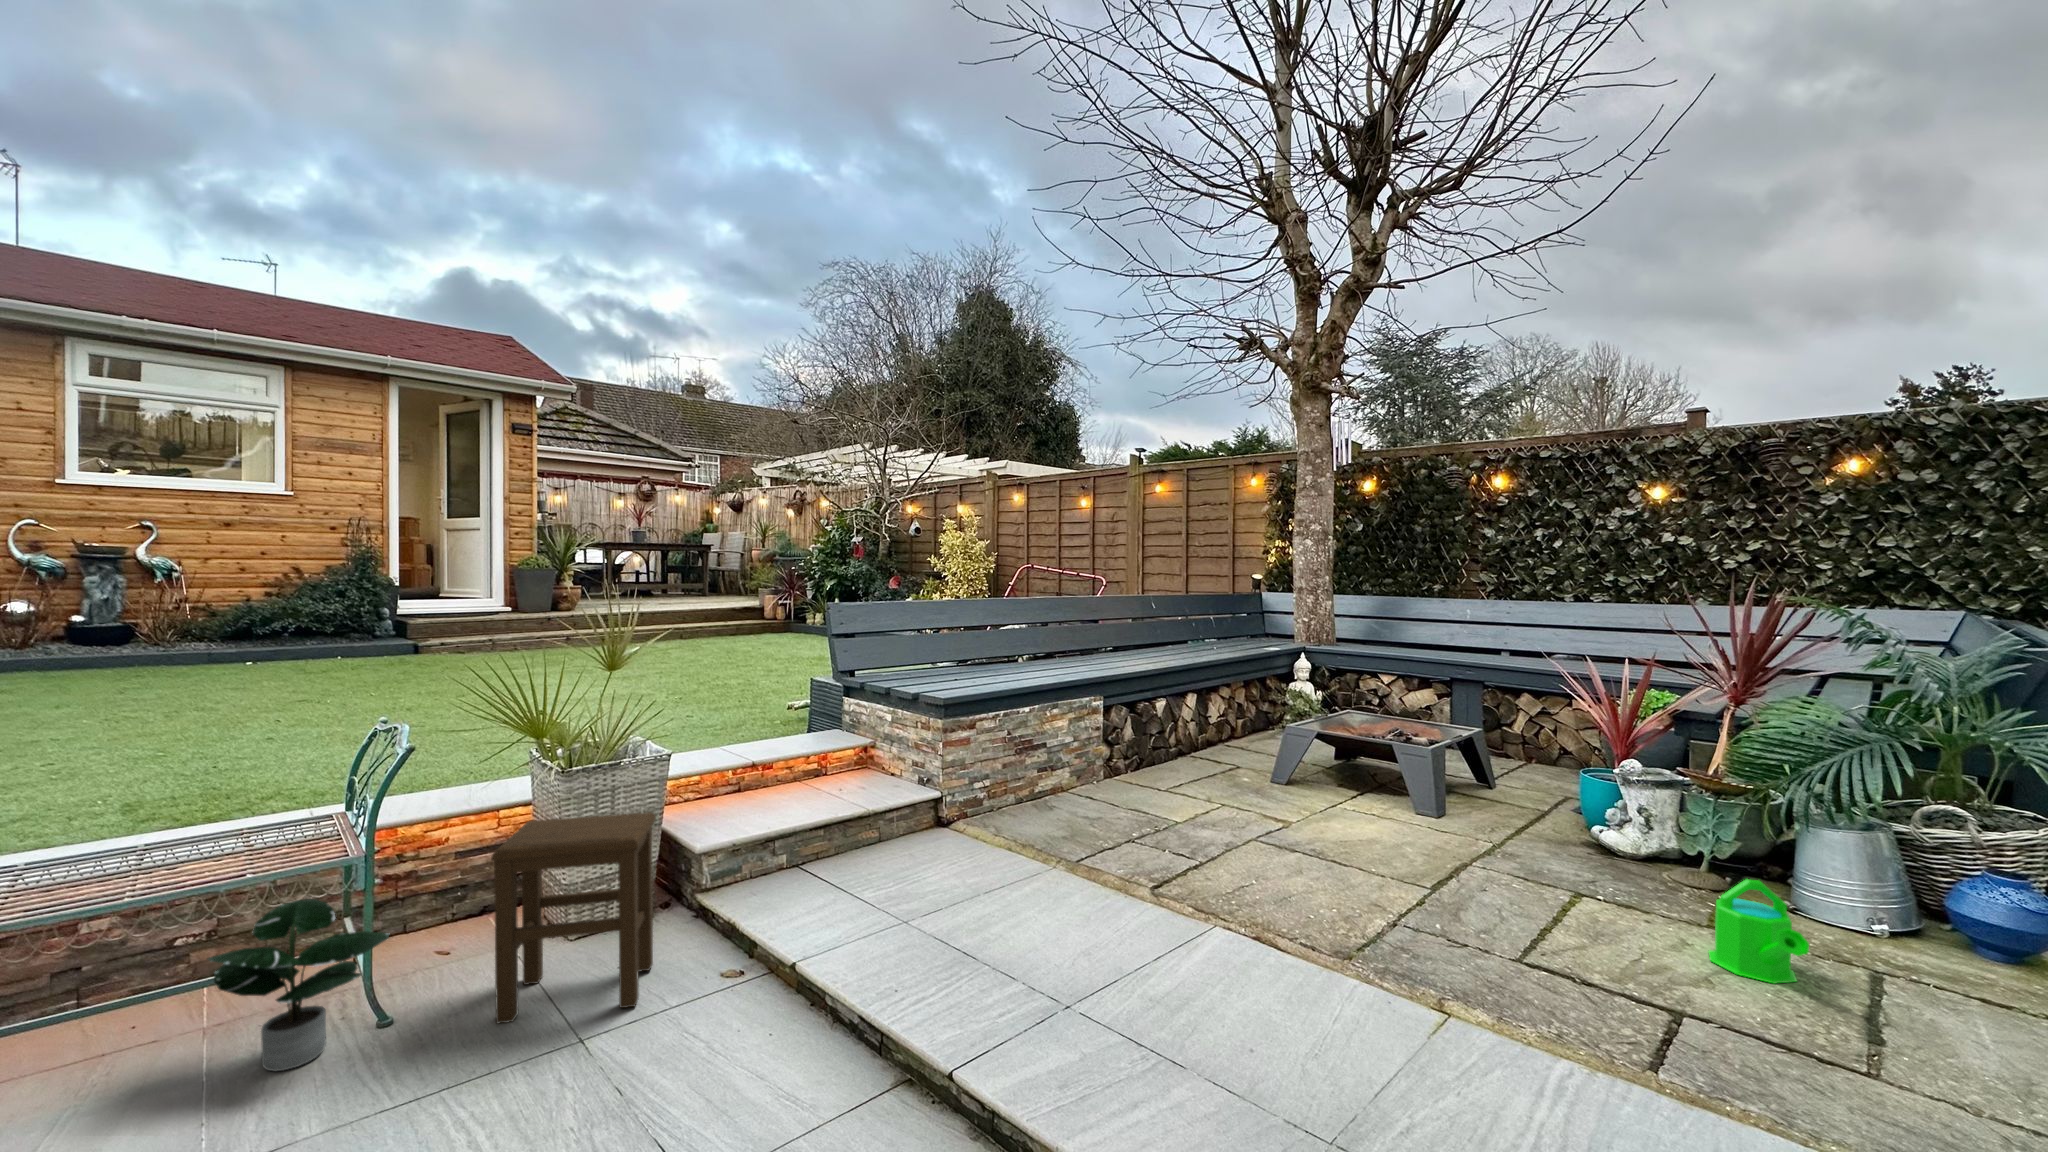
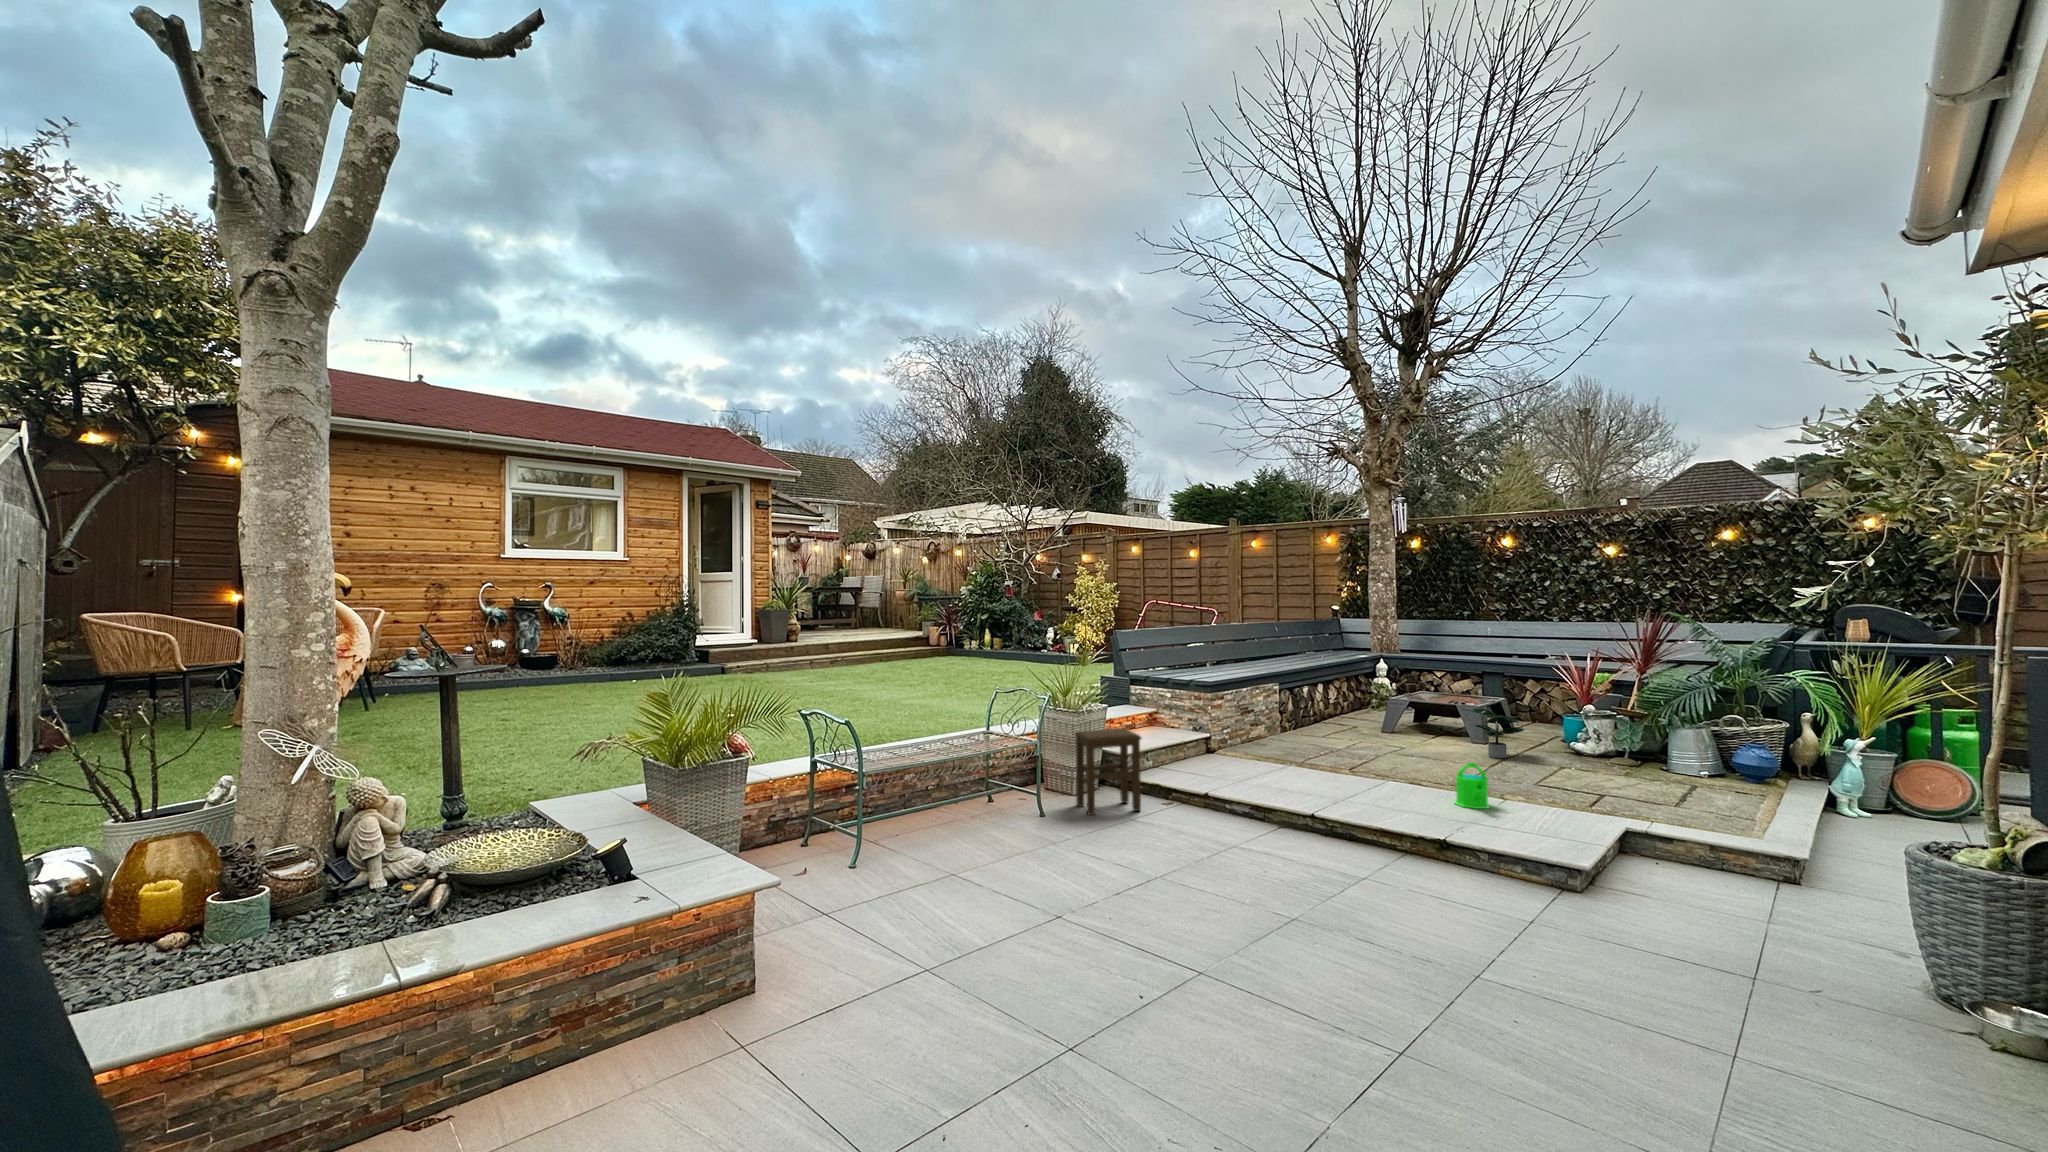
watering can: present [1709,879,1809,983] -> present [1455,762,1490,809]
potted plant: present [208,899,389,1071] -> present [1472,708,1524,758]

